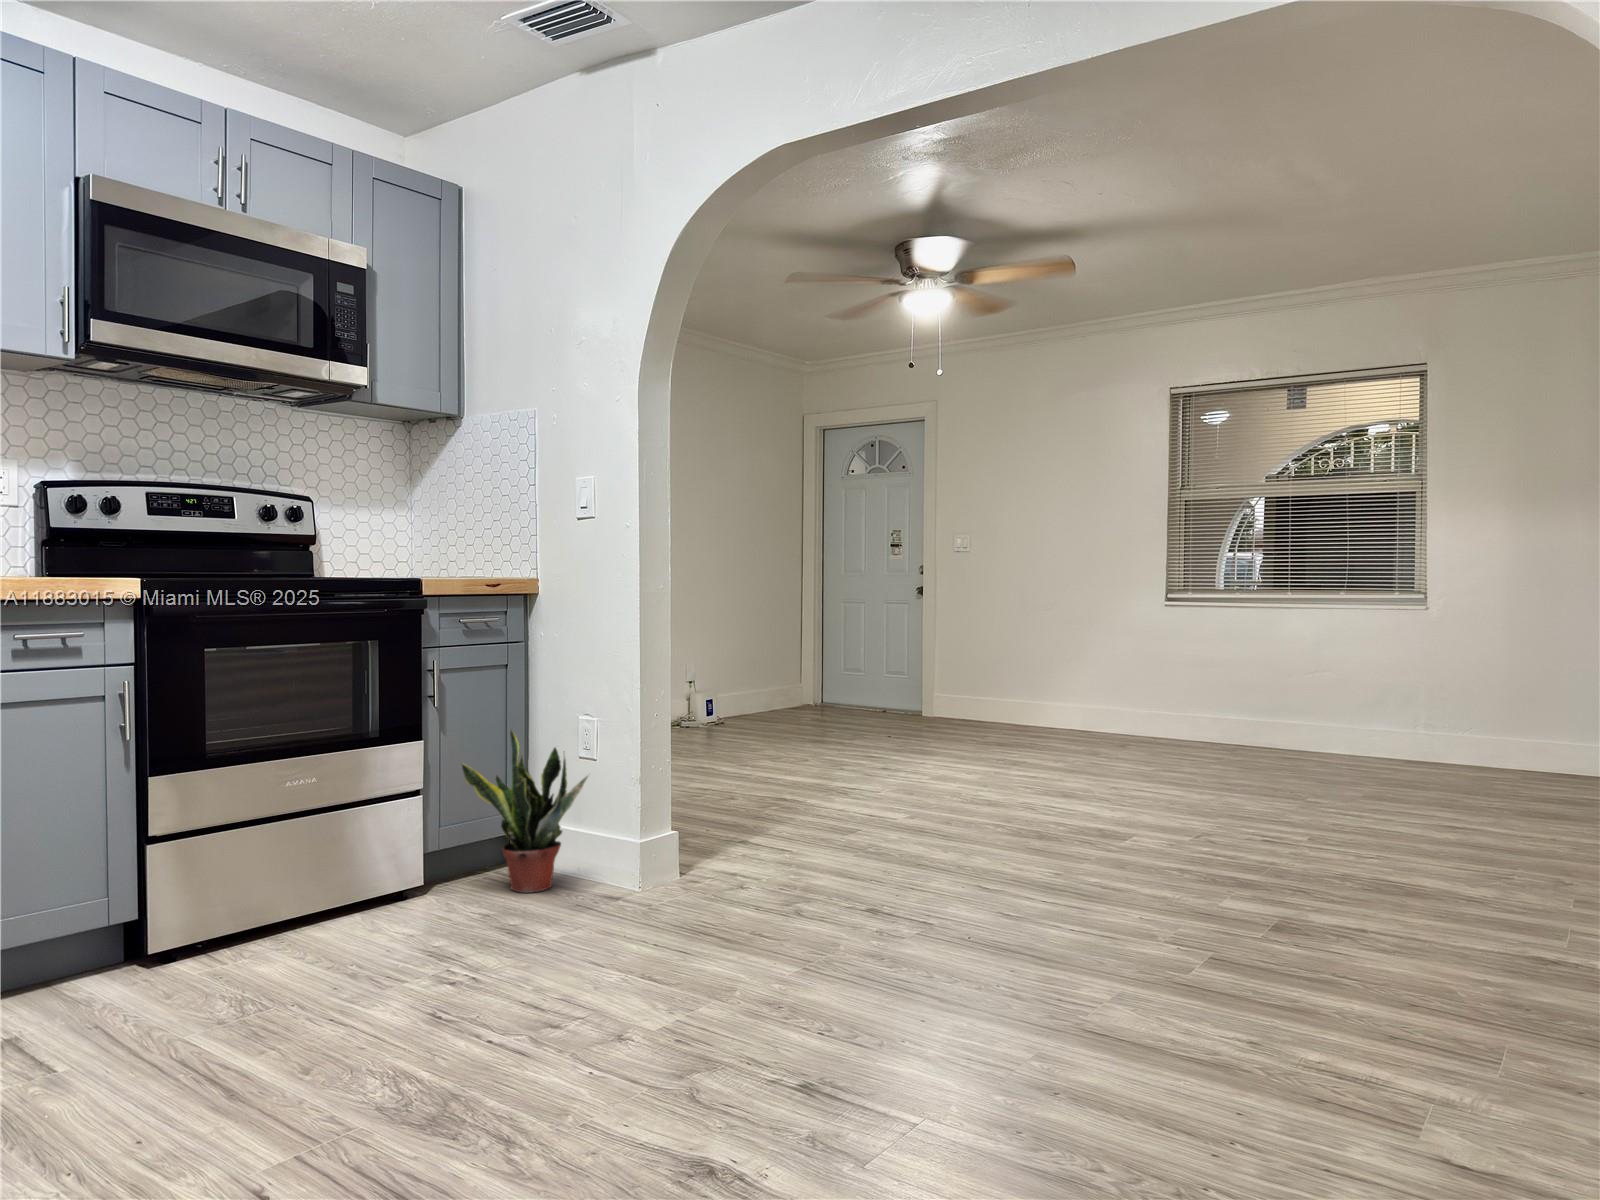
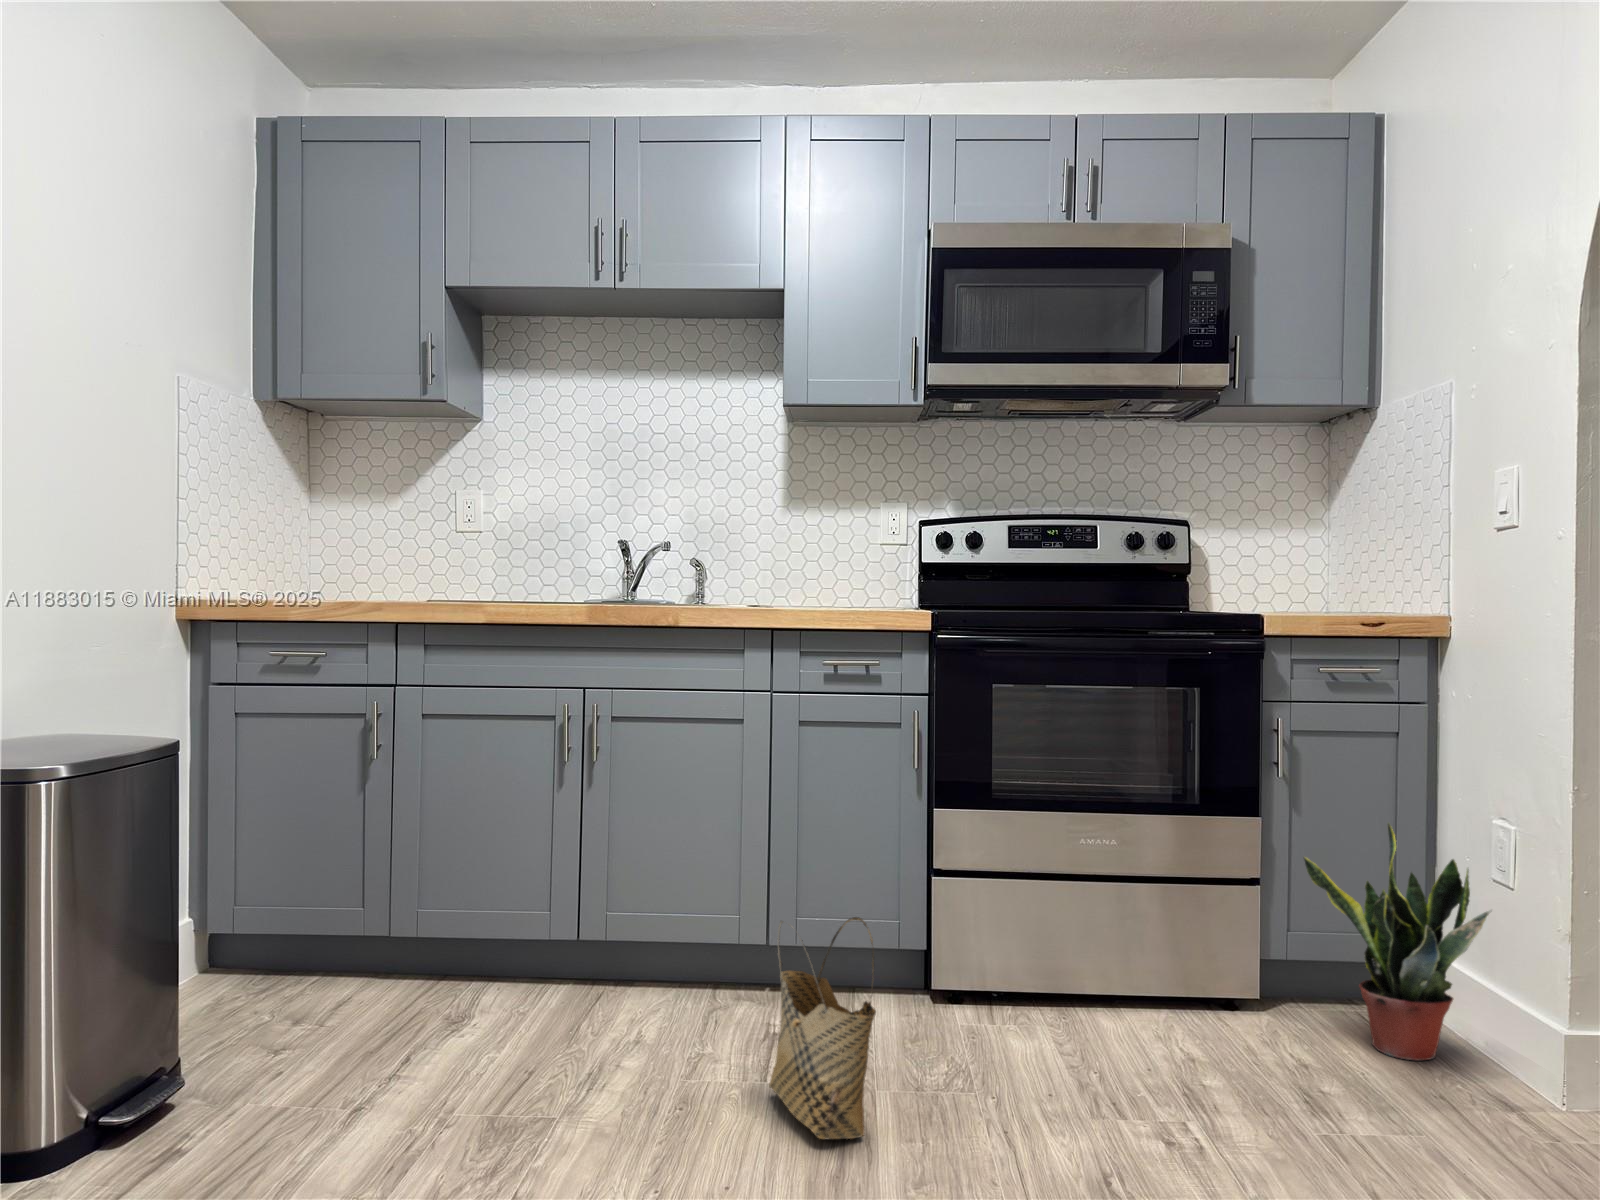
woven basket: none [76,876,232,1090] -> present [769,917,876,1139]

